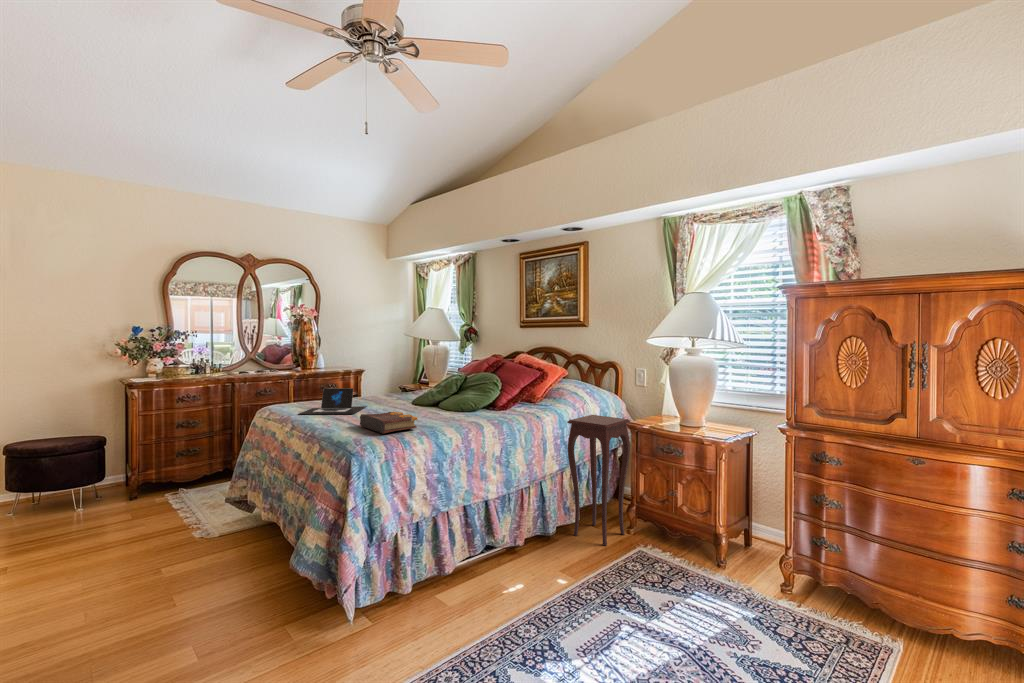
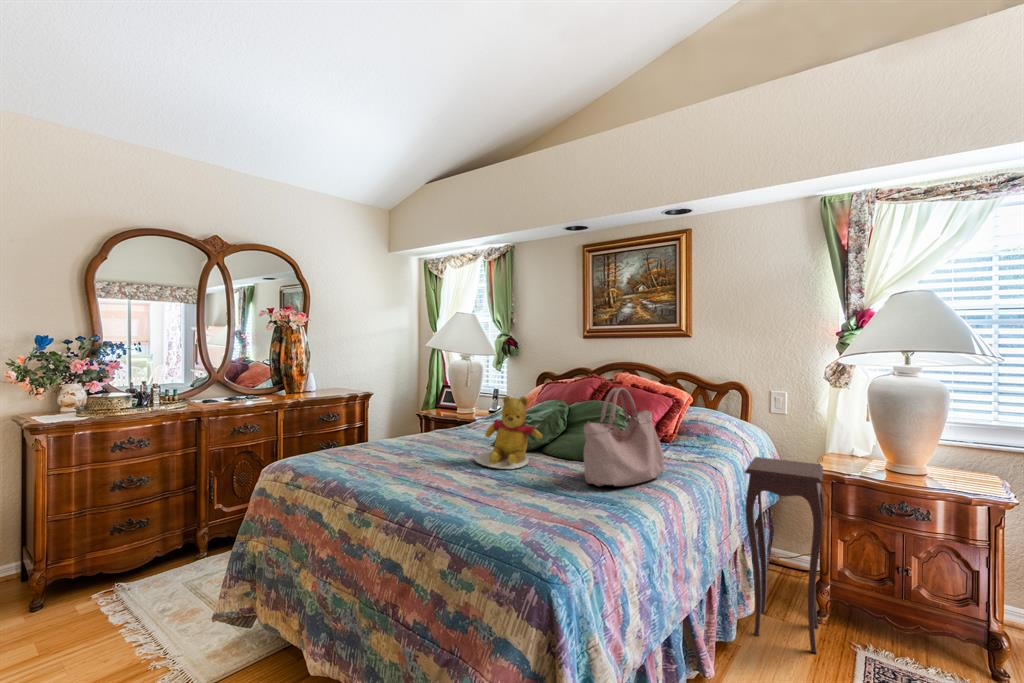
handbag: none [429,361,491,421] -> present [584,388,664,486]
teddy bear: none [381,367,422,413] -> present [475,396,542,469]
laptop: present [299,388,367,414] -> none [349,429,442,478]
book: present [360,411,418,434] -> none [490,473,599,526]

